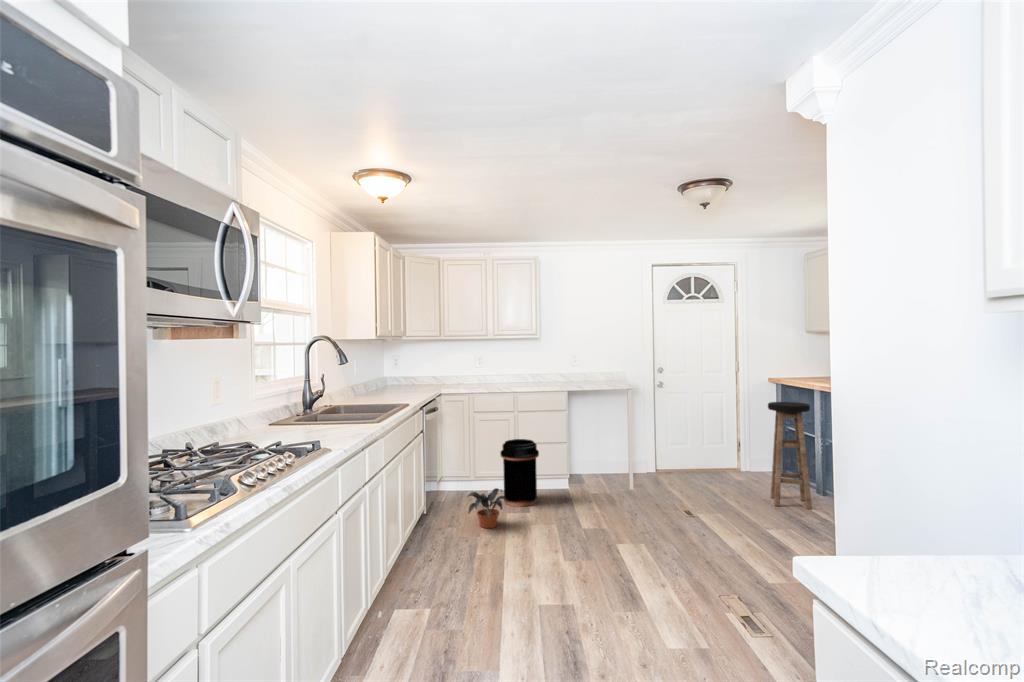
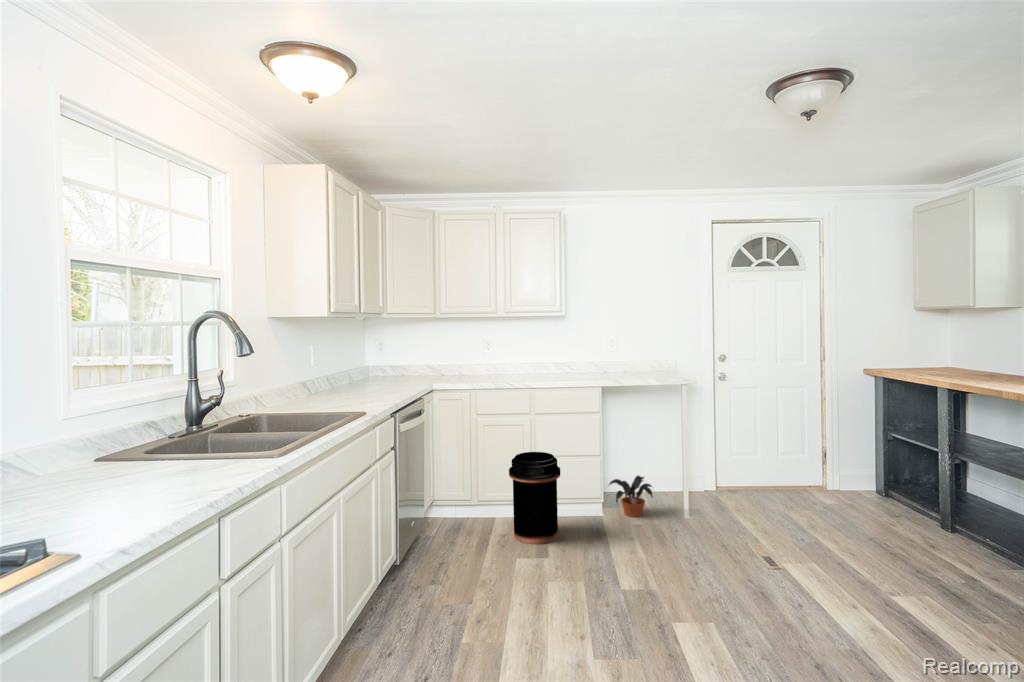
bar stool: present [768,402,812,509] -> none [880,404,947,557]
potted plant: present [468,488,507,528] -> present [609,476,652,517]

